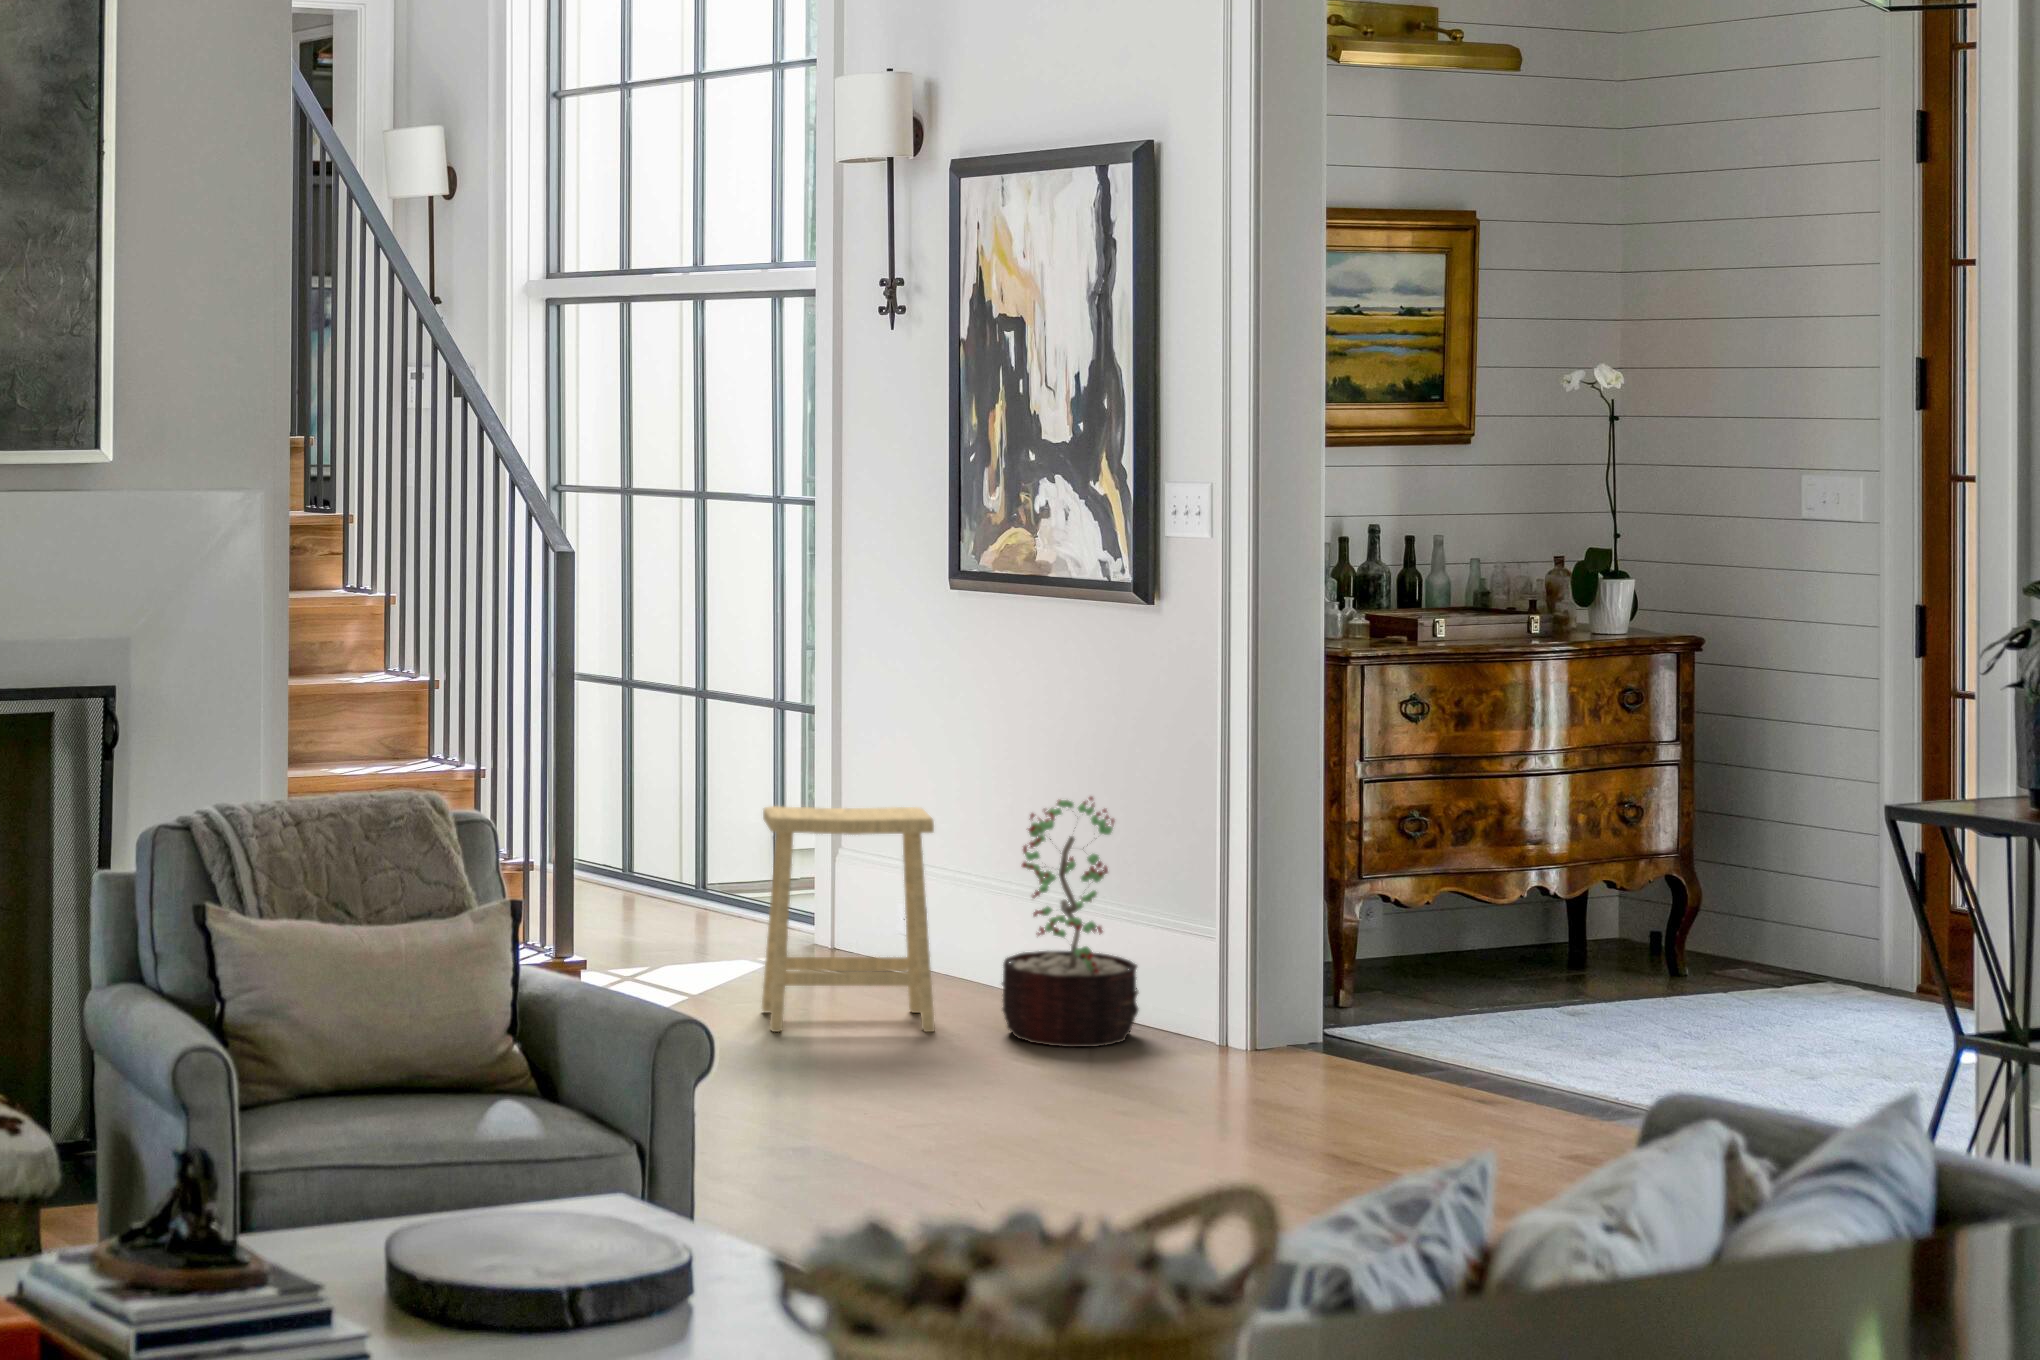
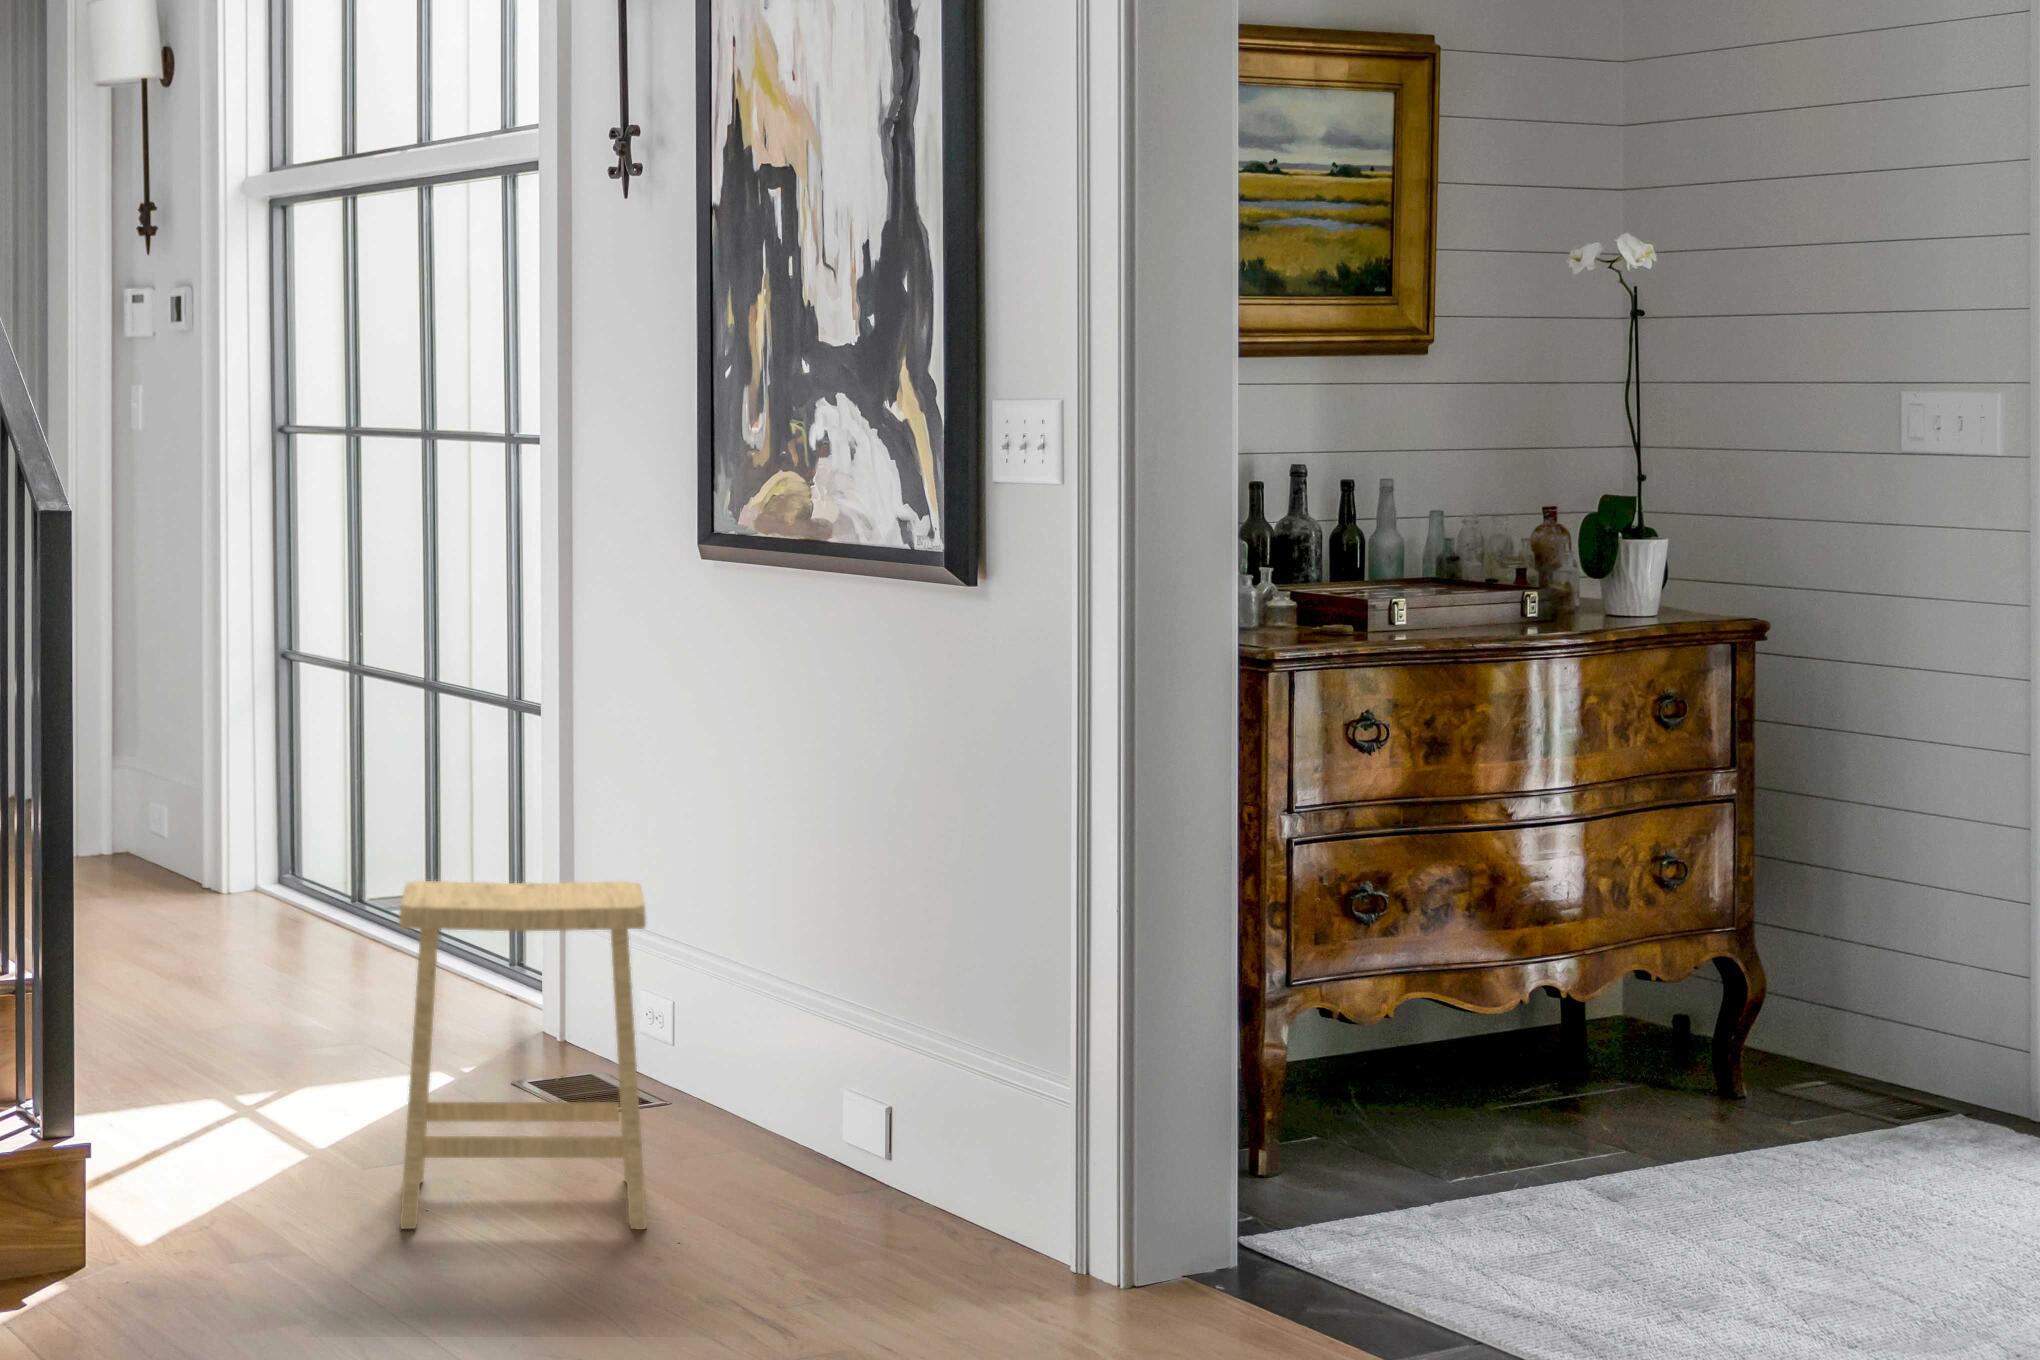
decorative plant: present [1002,797,1139,1047] -> none [743,871,953,1269]

